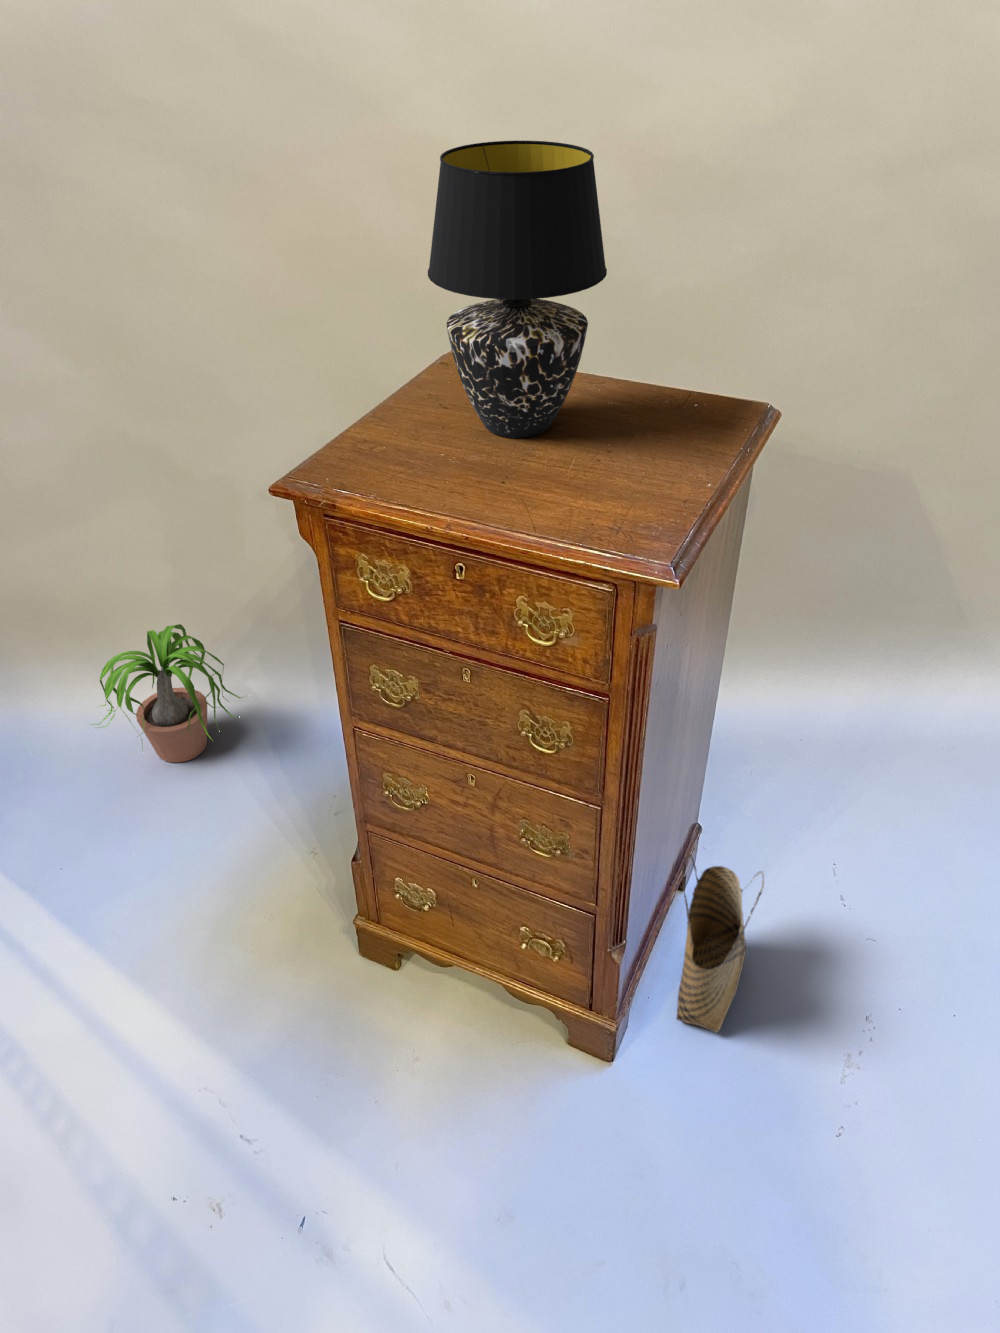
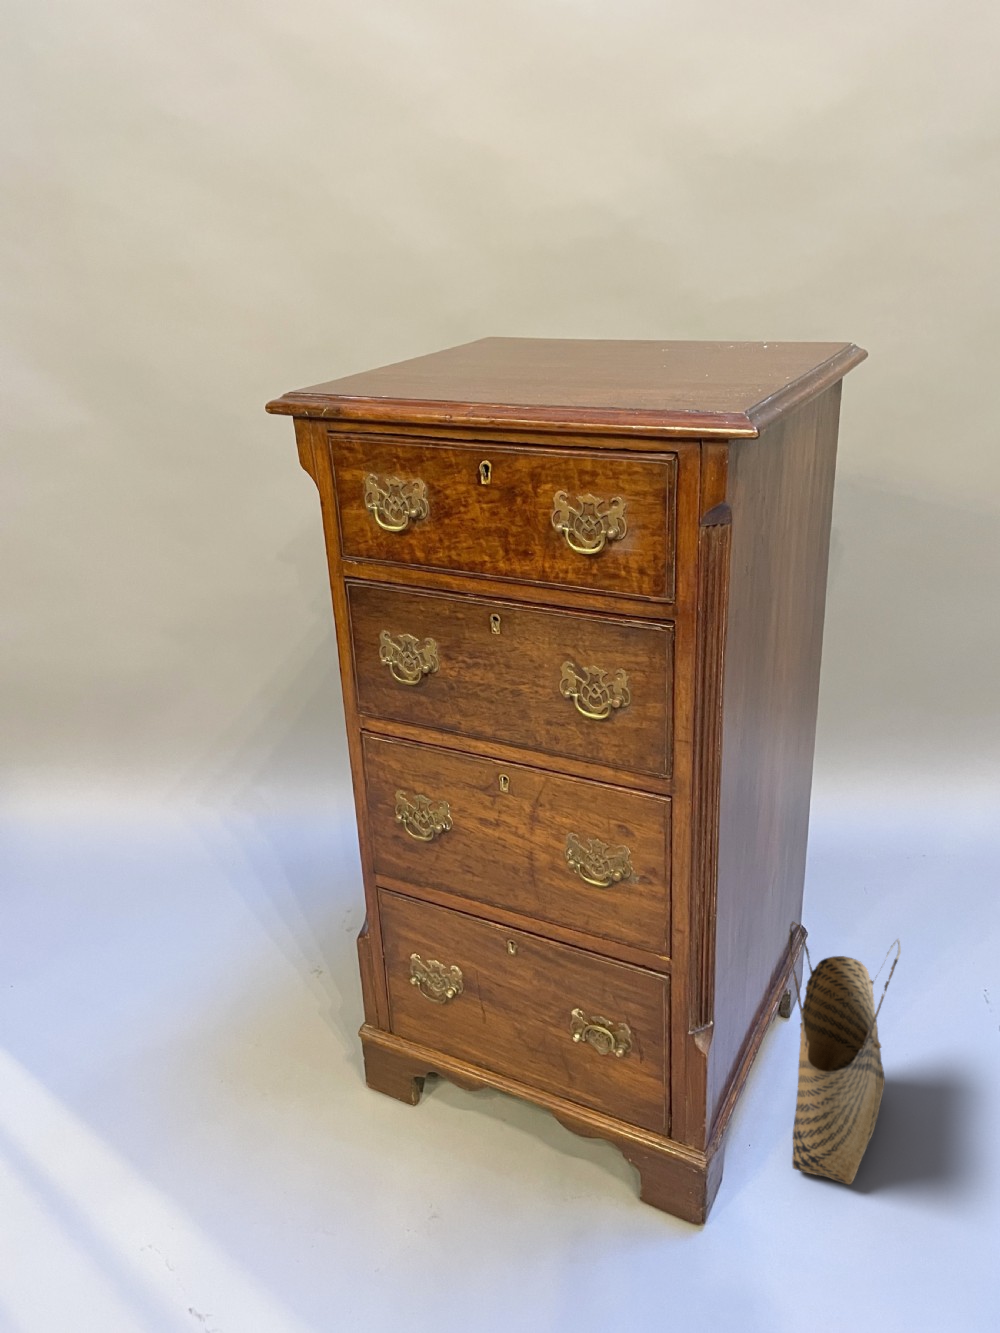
table lamp: present [428,140,607,438] -> none [455,22,661,365]
potted plant: present [94,624,243,763] -> none [50,704,253,875]

